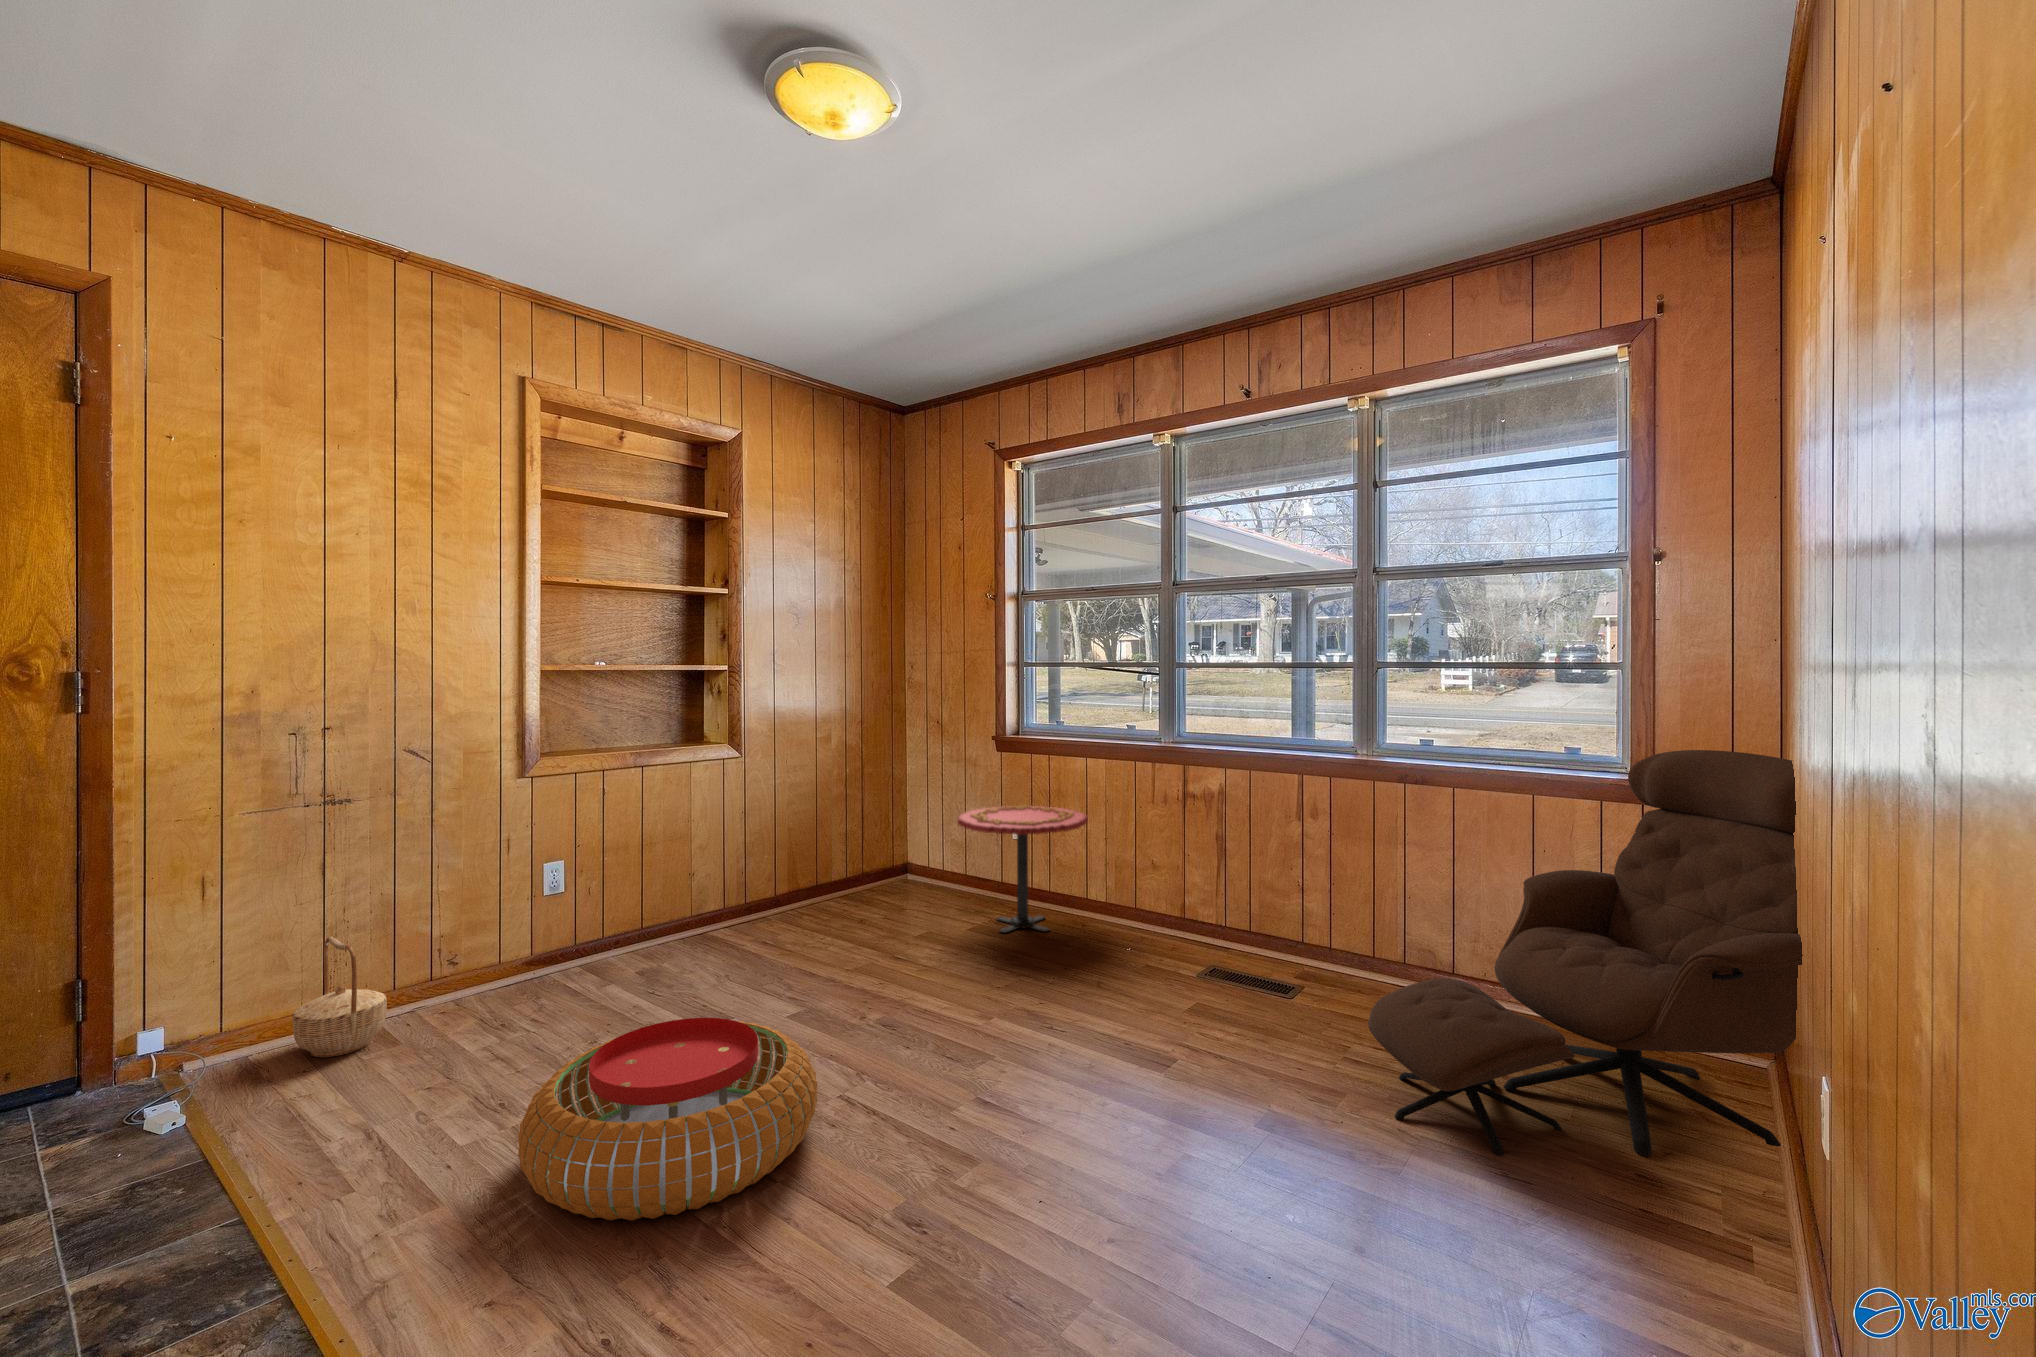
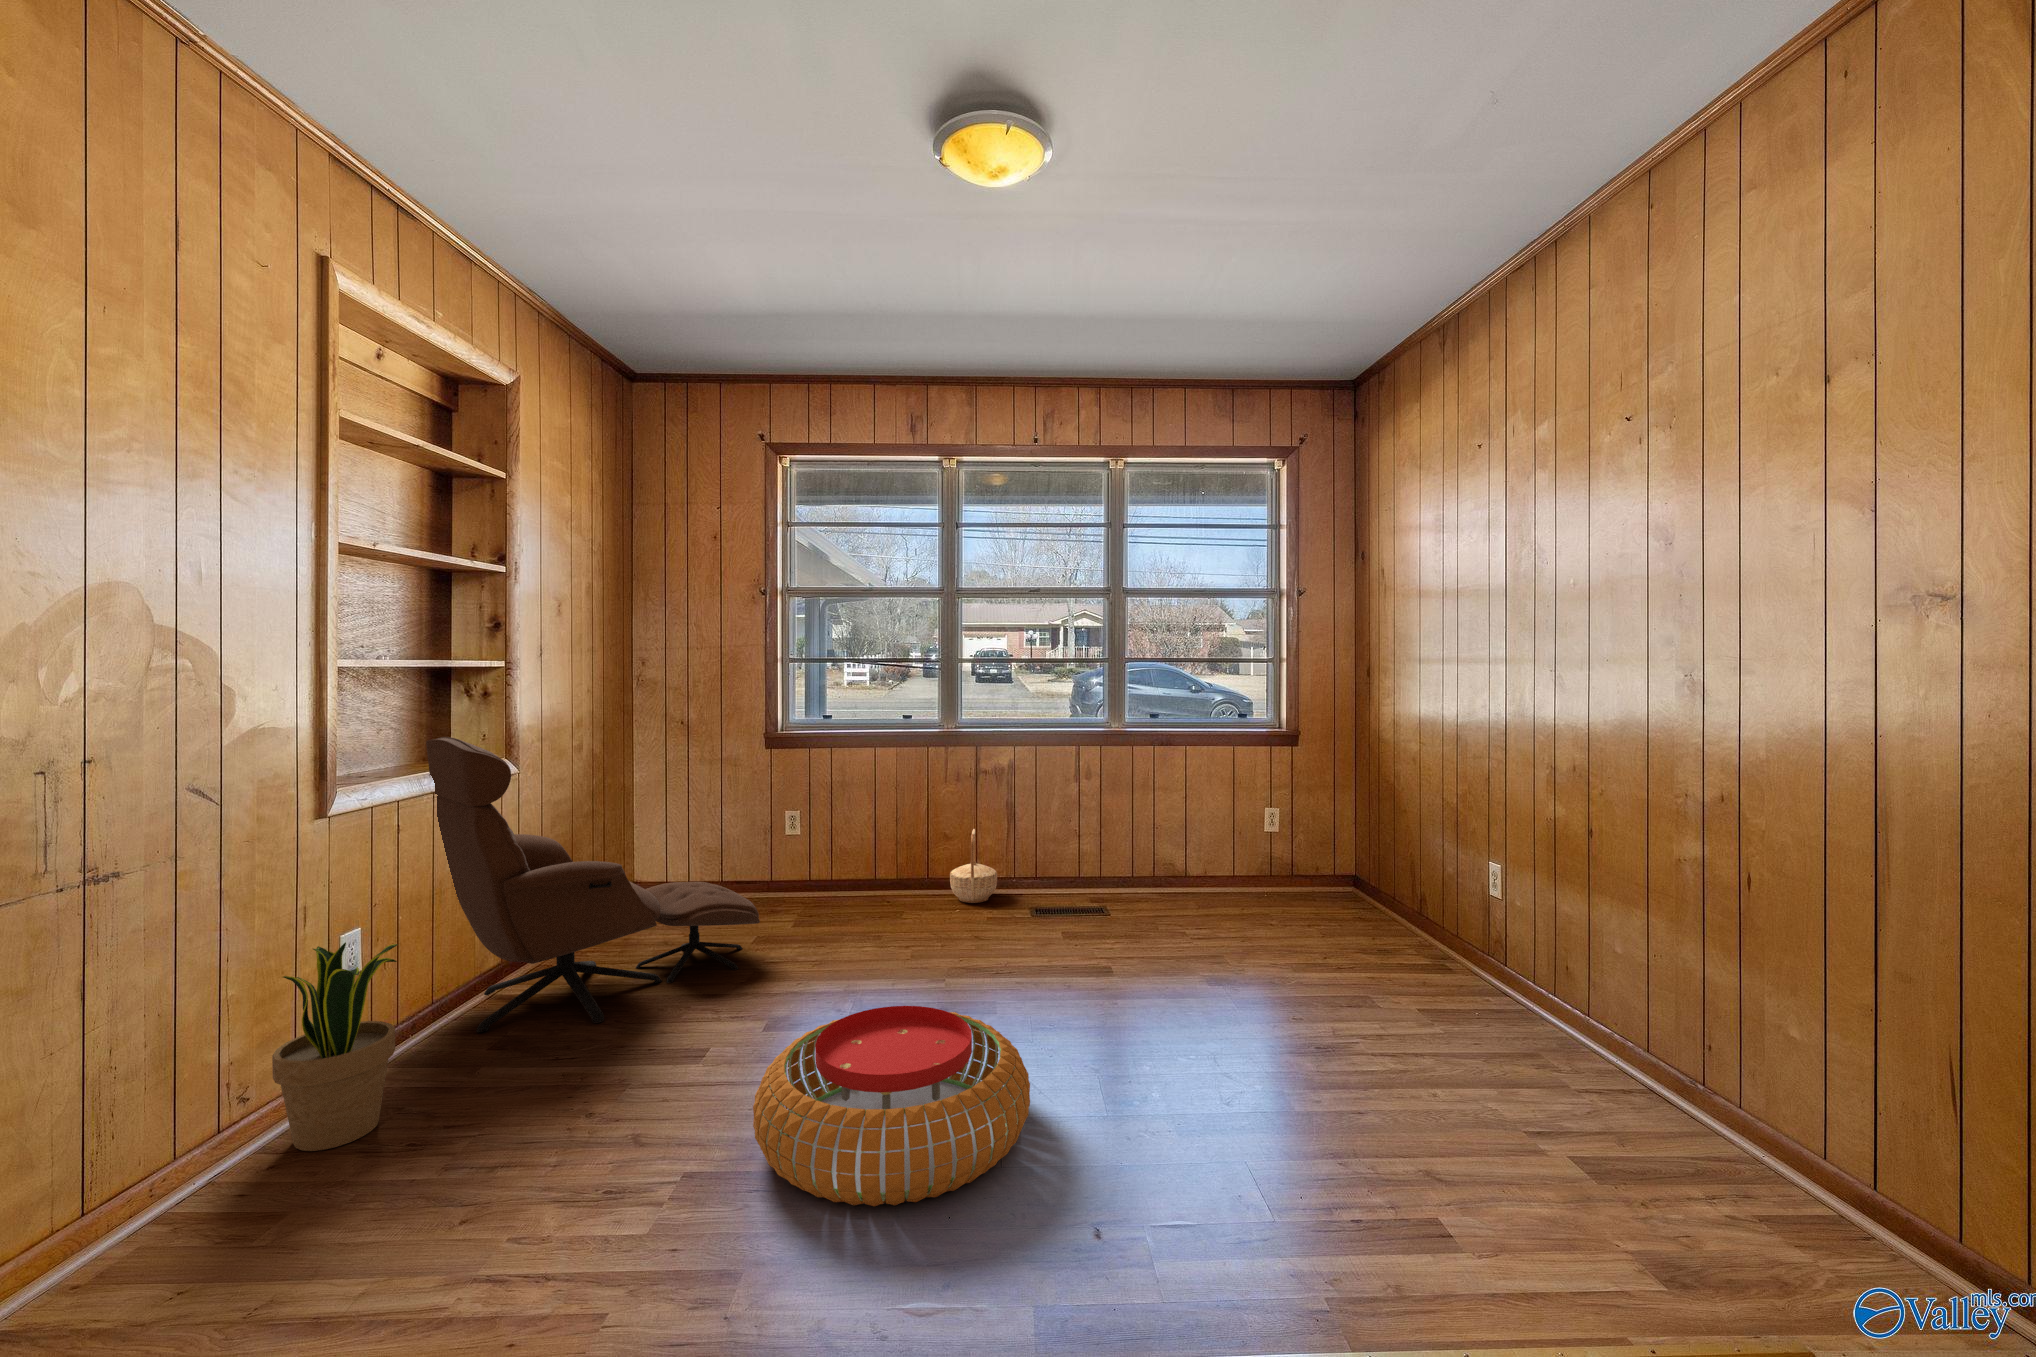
lounge chair: present [1368,750,1803,1156] -> present [426,737,760,1032]
side table: present [957,806,1088,933] -> none [779,795,906,918]
potted plant: none [447,868,538,1011] -> present [272,942,398,1151]
basket: present [292,937,387,1057] -> present [950,829,997,903]

